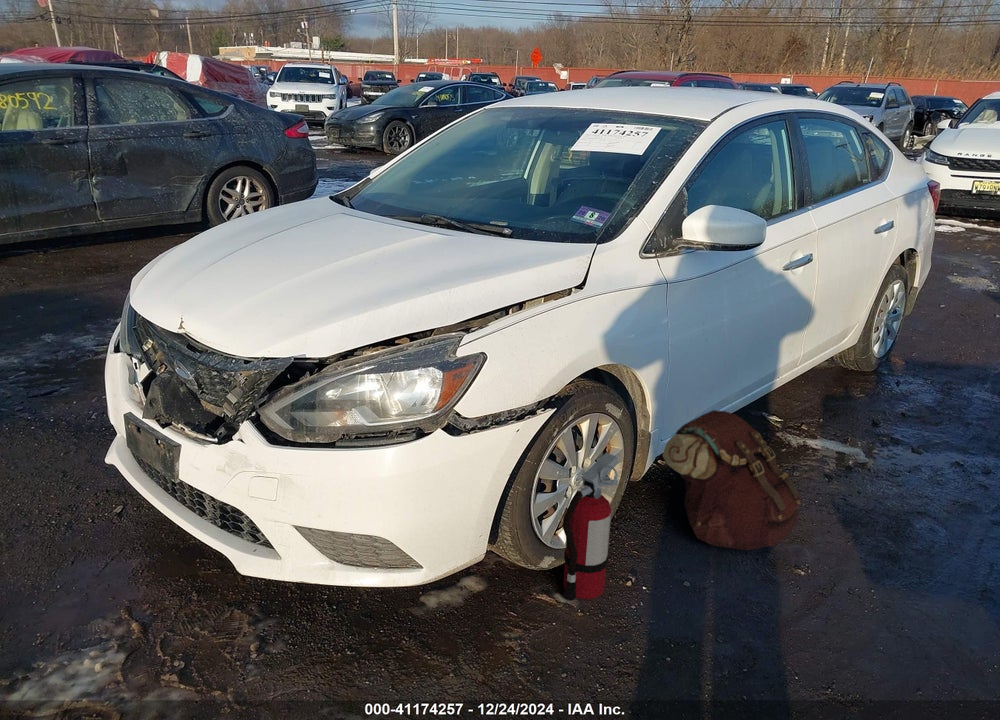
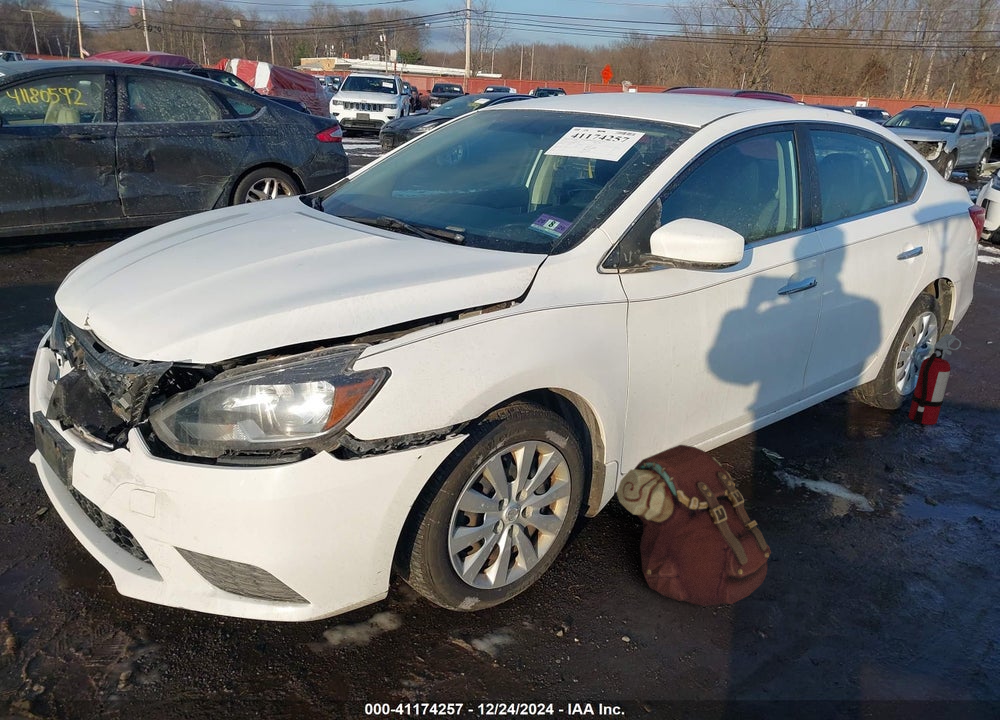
fire extinguisher: present [563,453,618,600] -> present [909,334,961,425]

